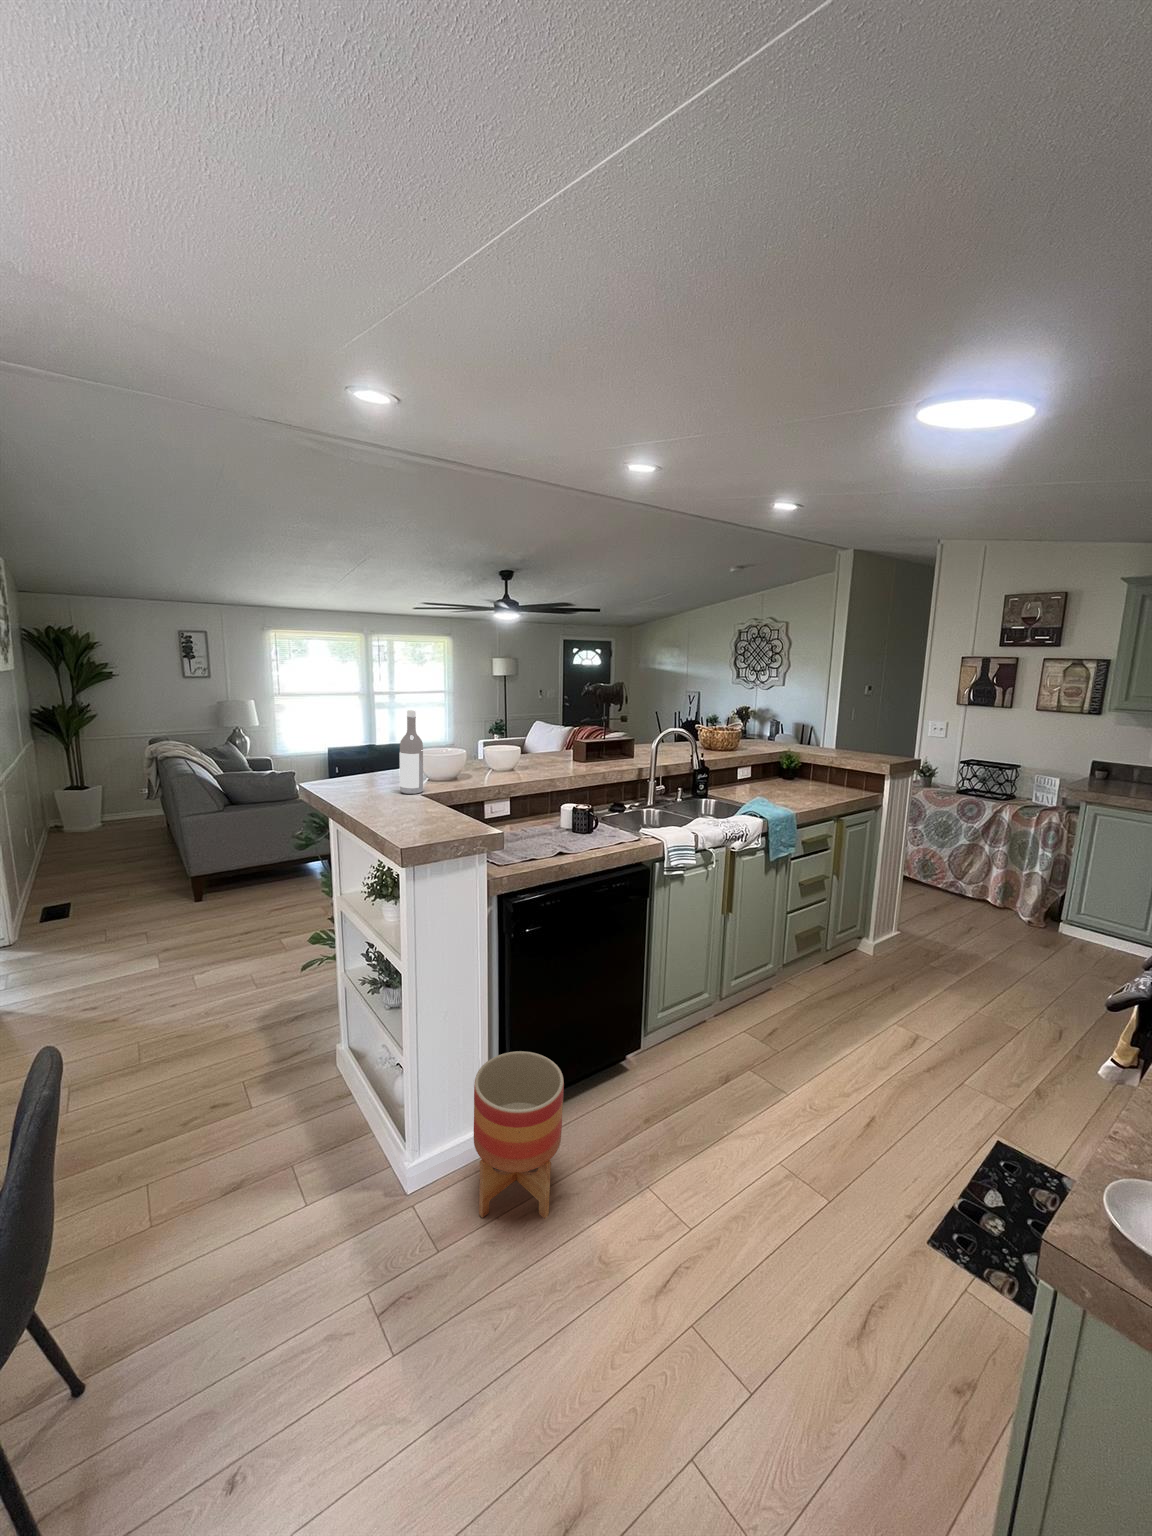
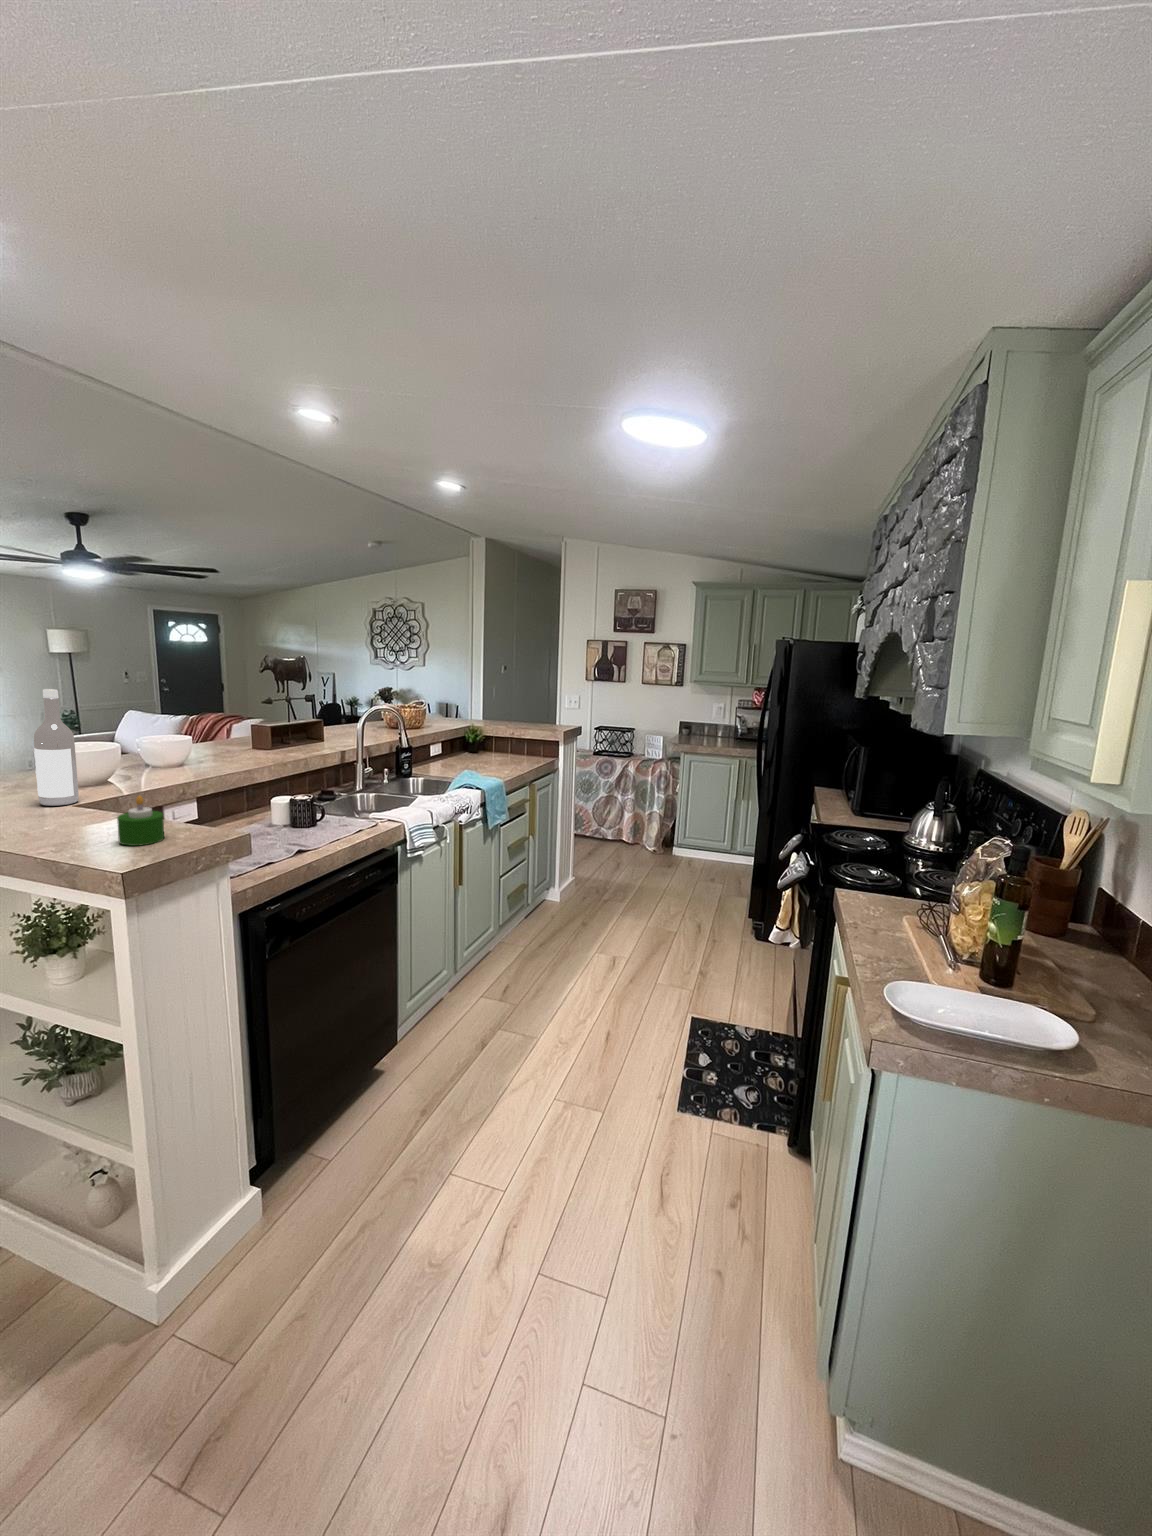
candle: none [415,793,444,831] -> present [117,796,164,846]
planter: present [474,1051,564,1218] -> none [246,1083,361,1298]

